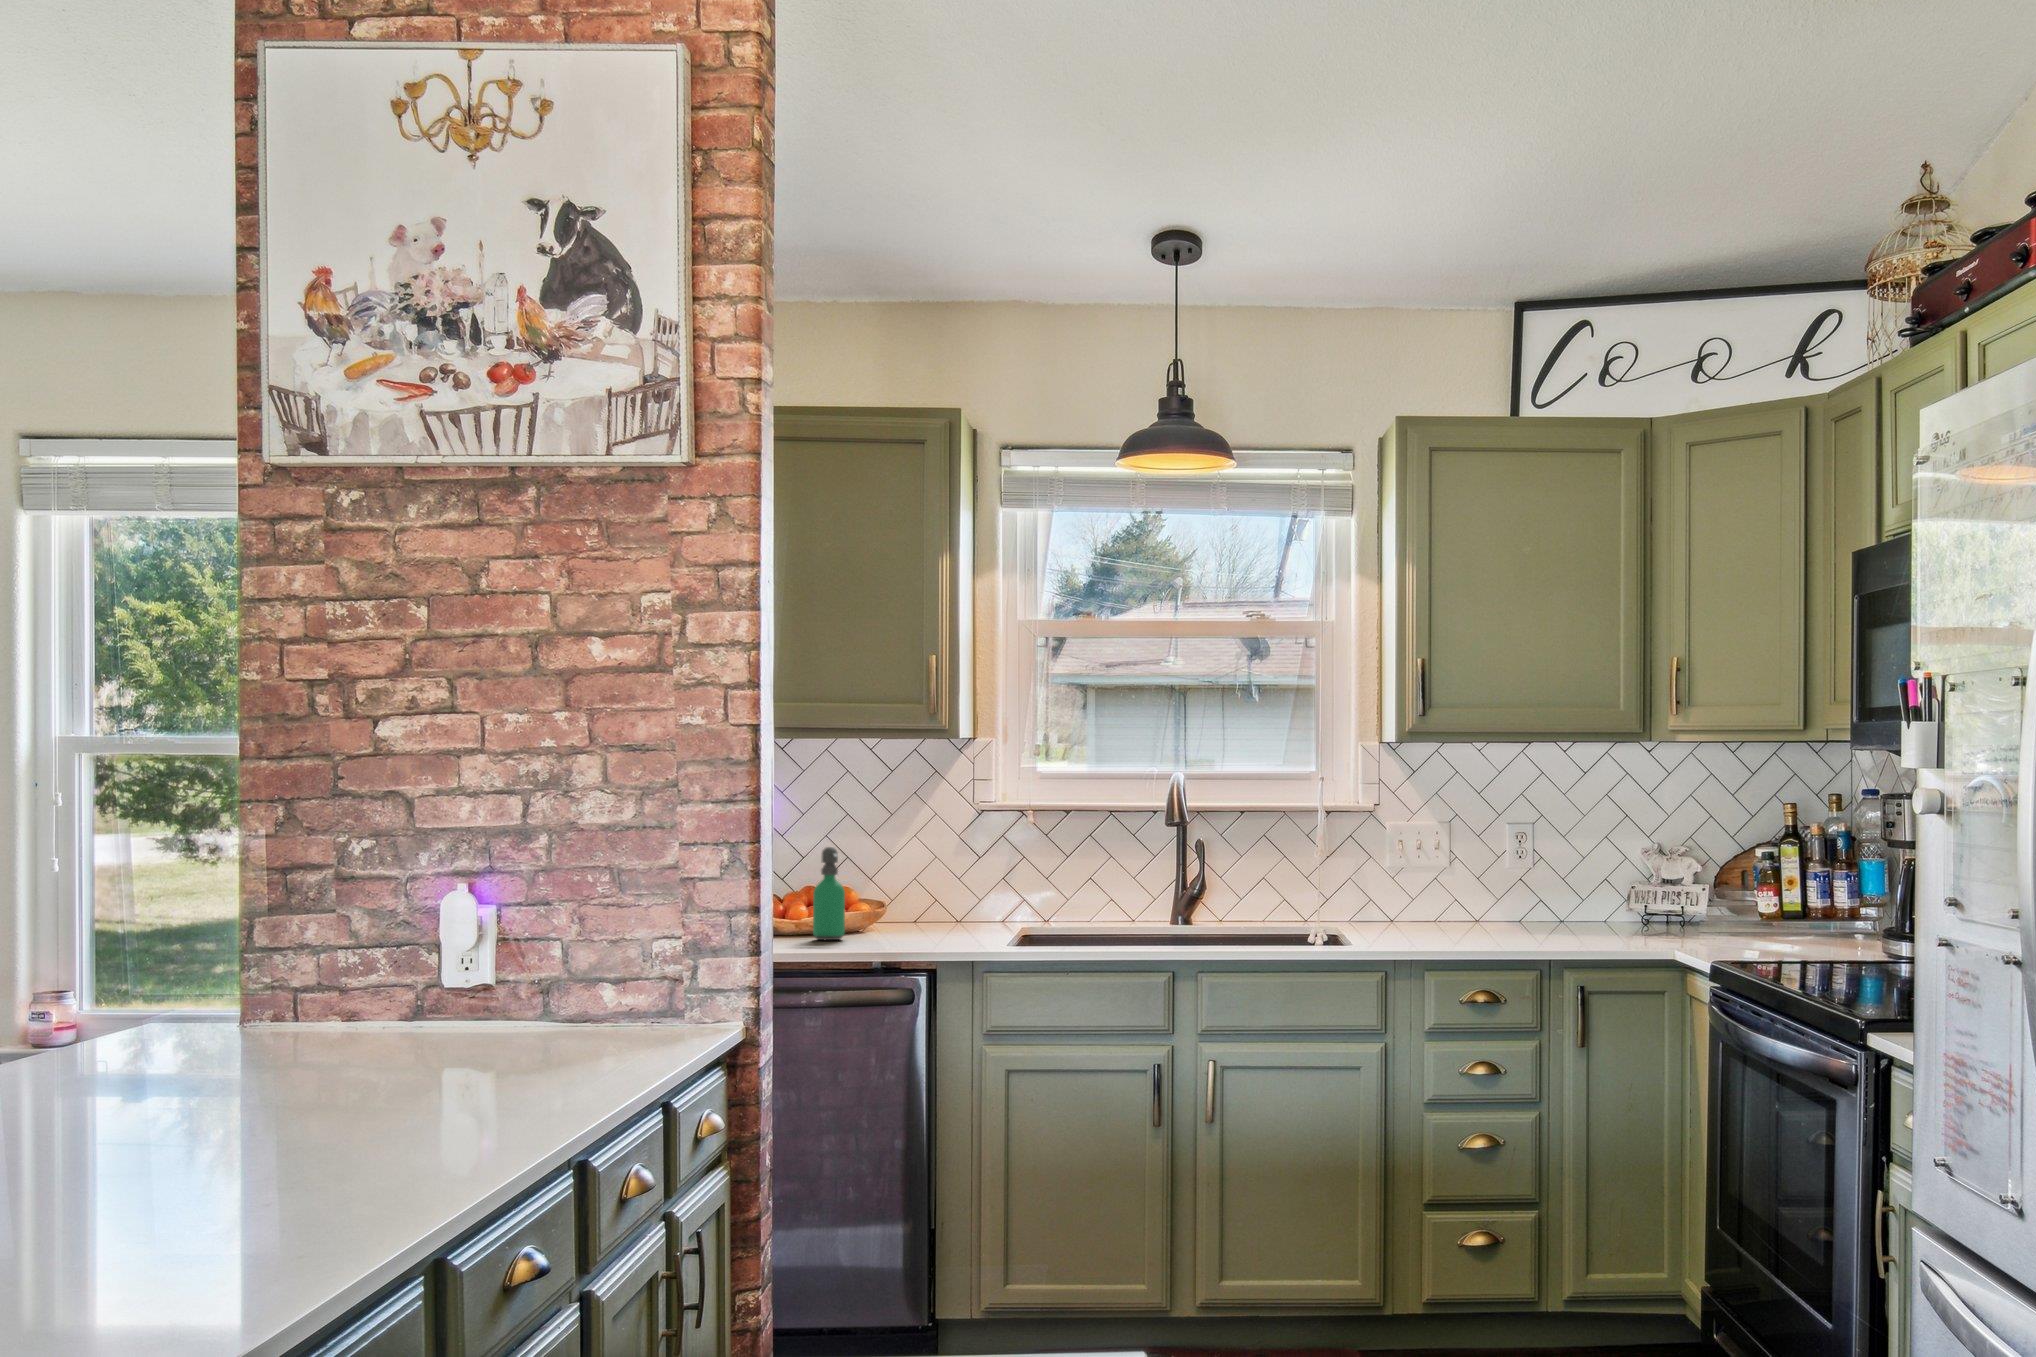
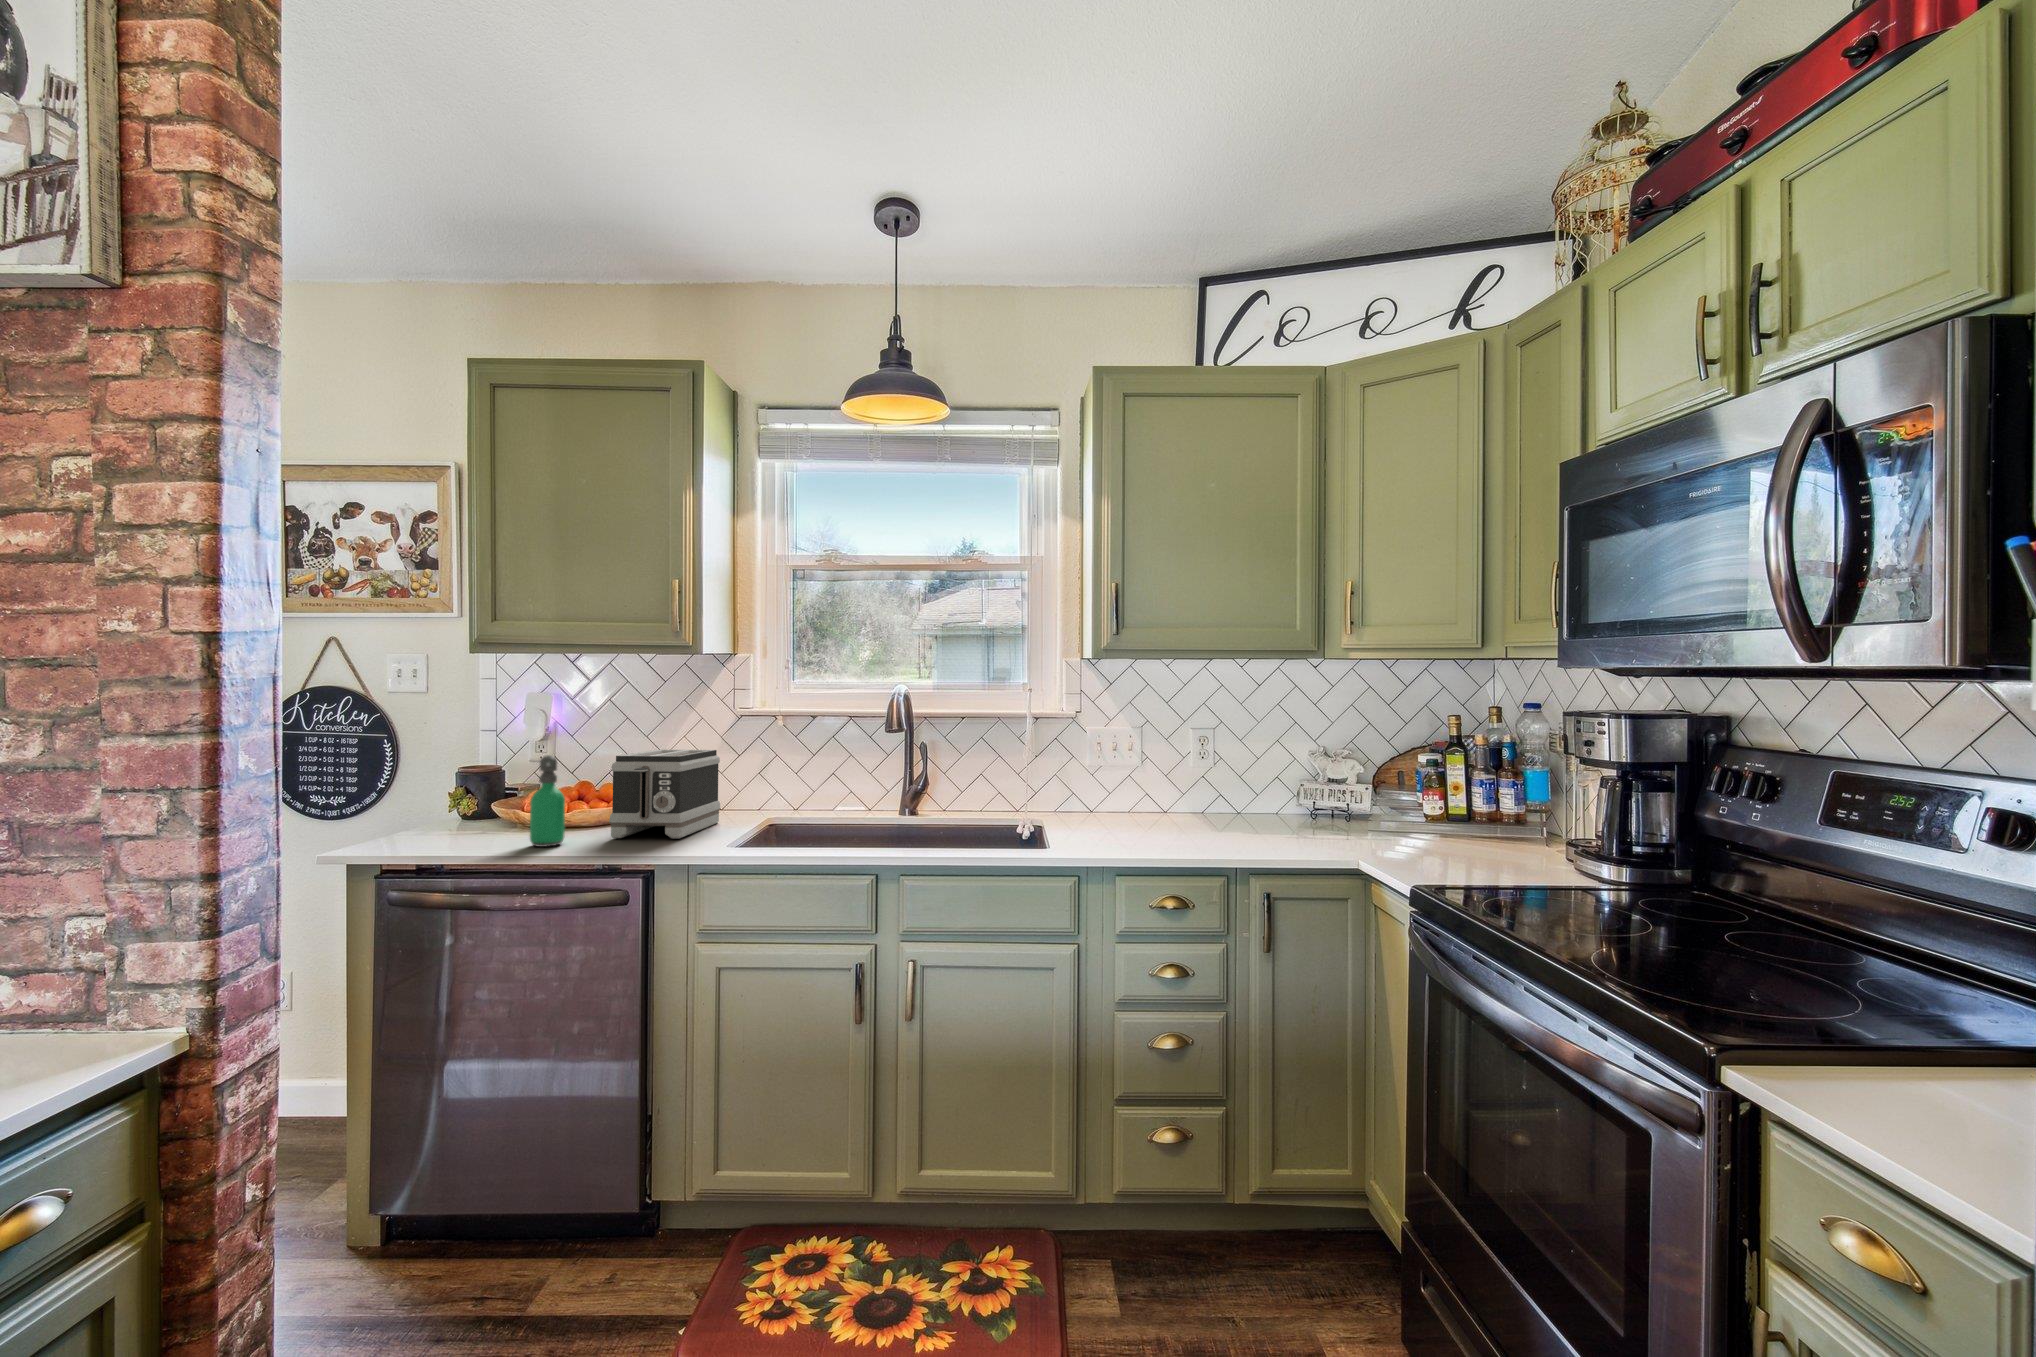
toaster: none [883,848,971,936] -> present [609,750,720,838]

